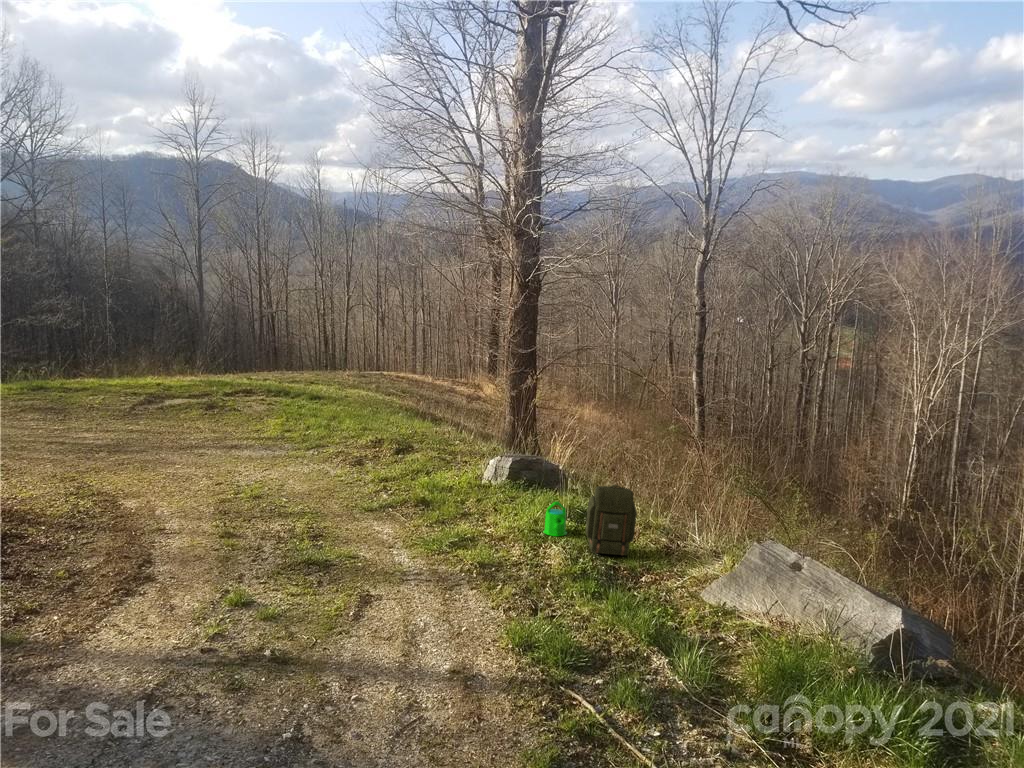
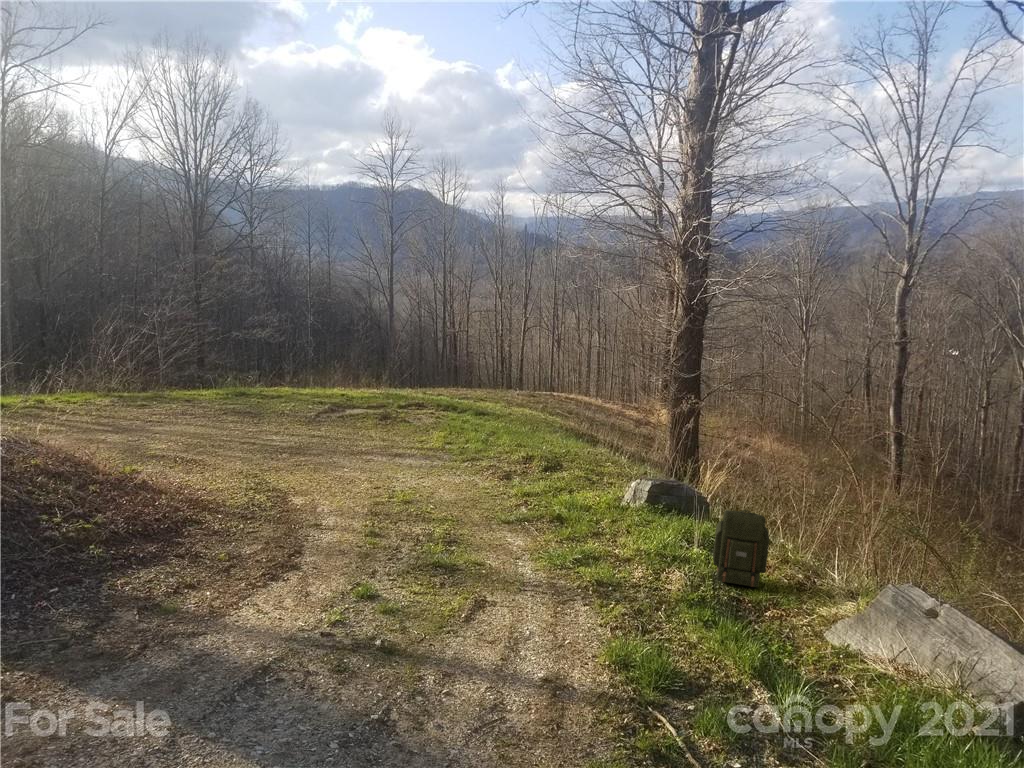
watering can: present [543,501,567,536] -> none [671,525,698,562]

